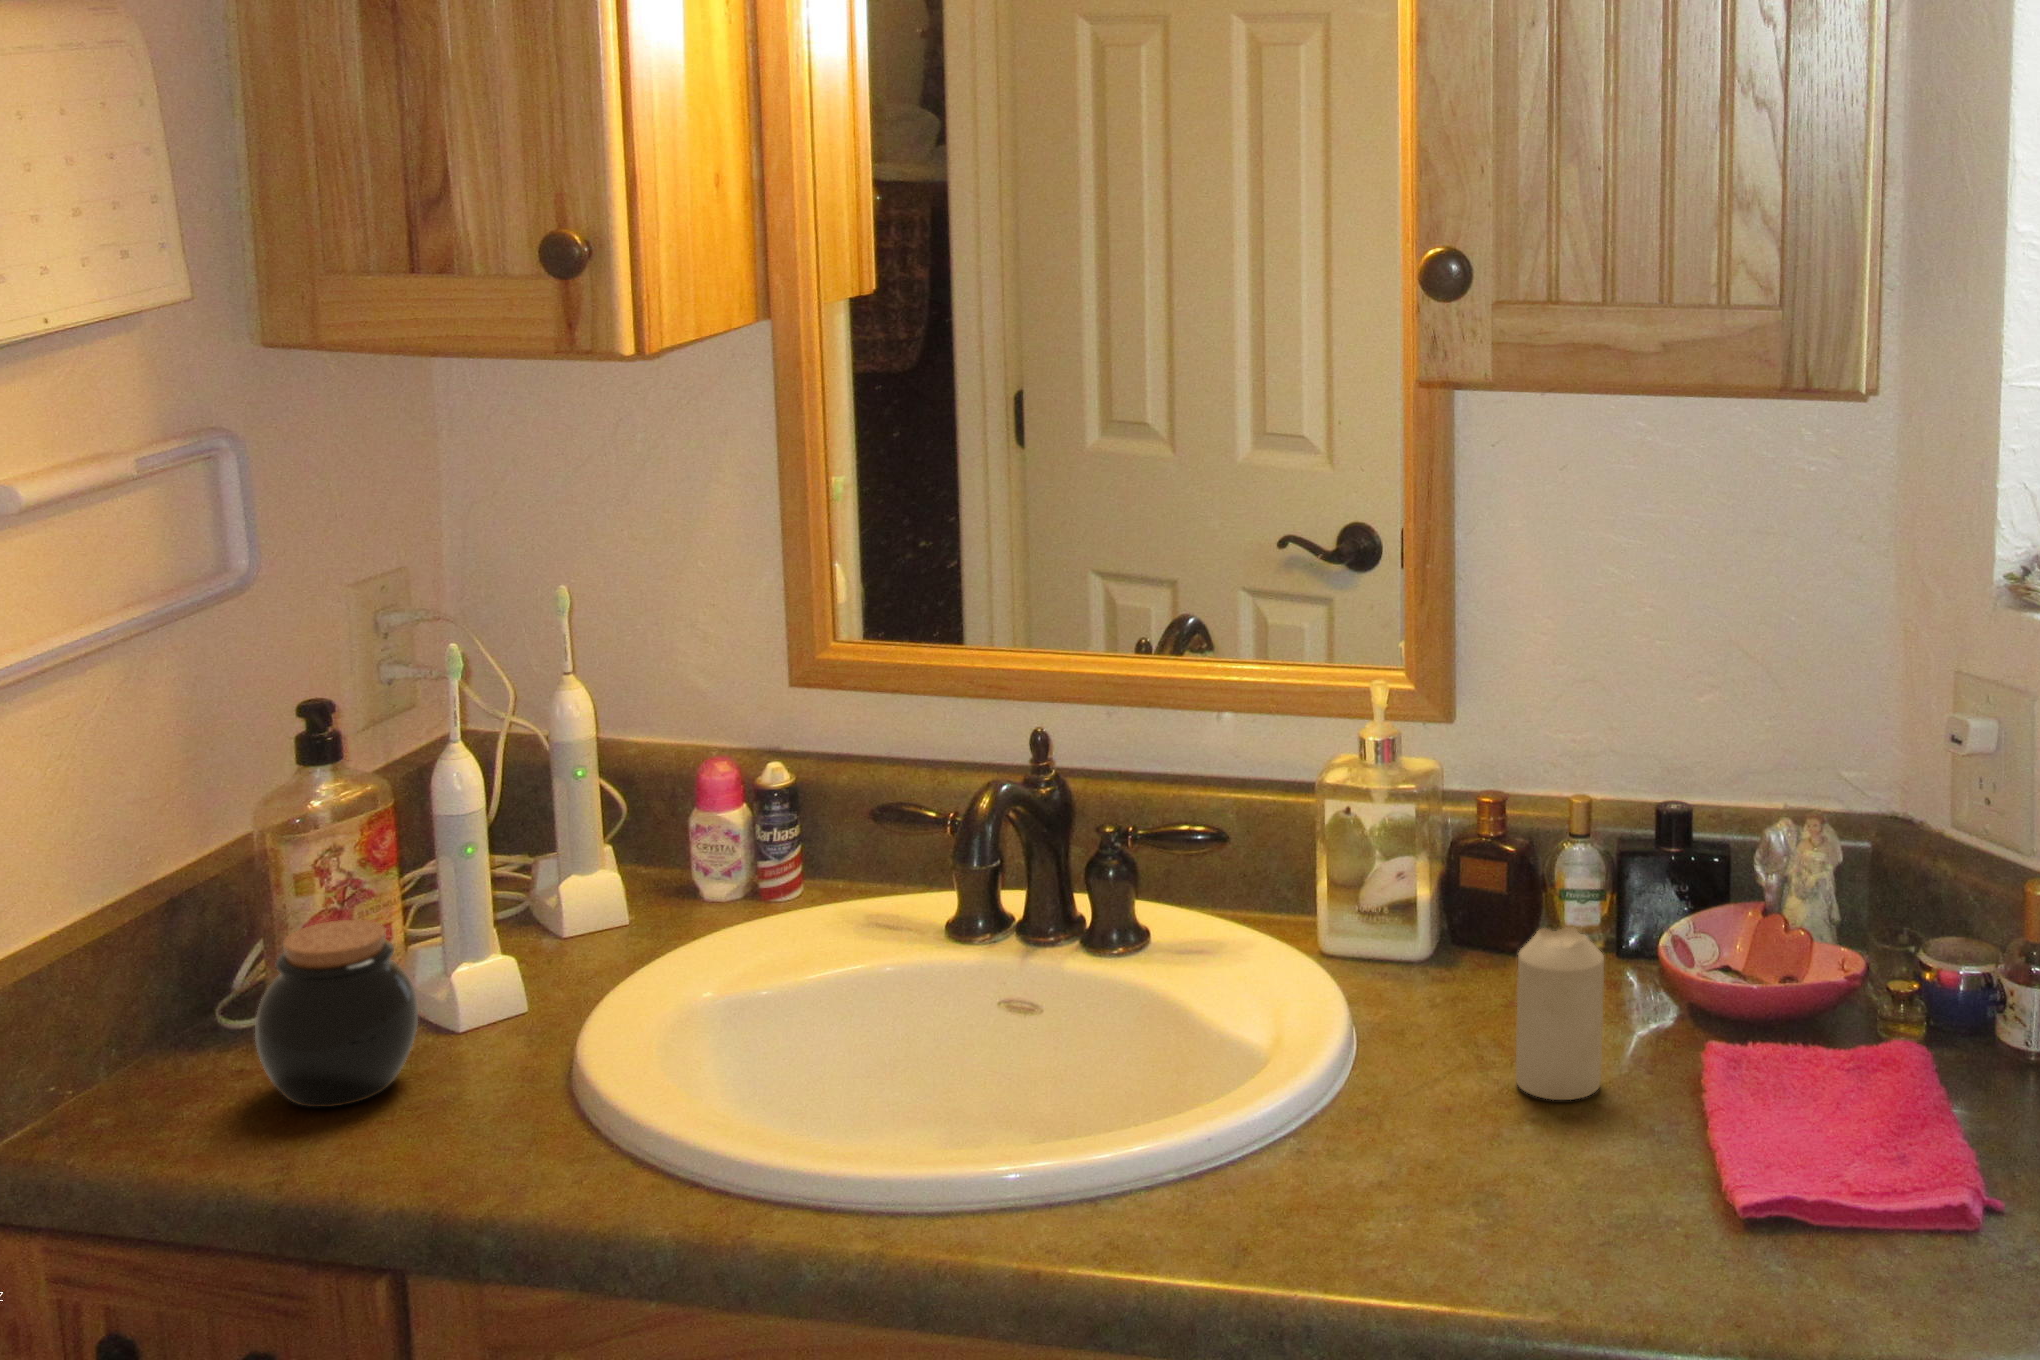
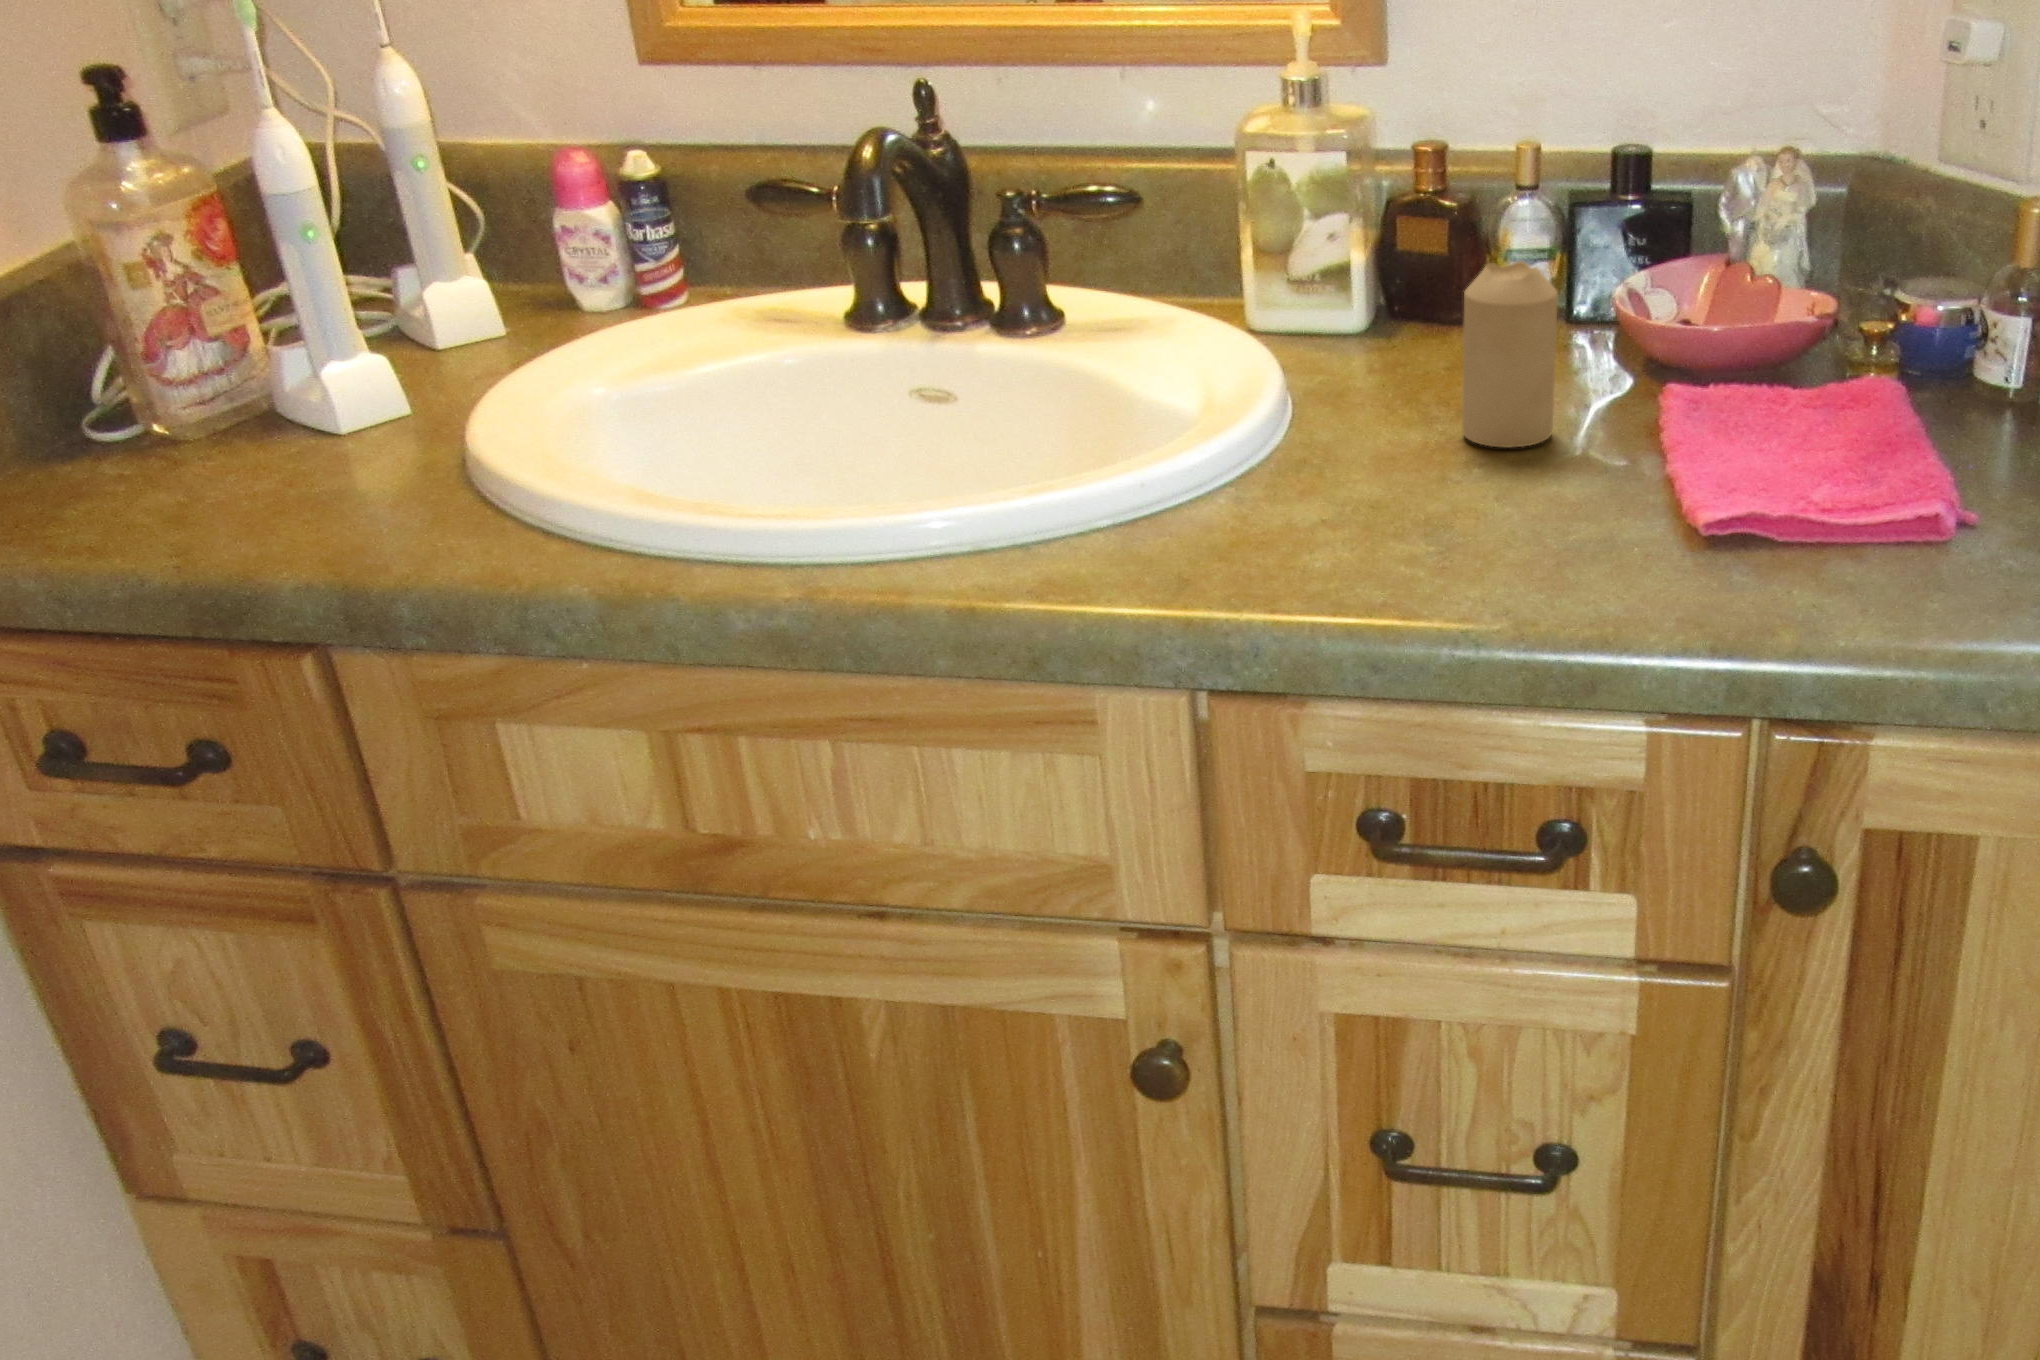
jar: present [255,920,418,1107] -> none [114,304,291,501]

